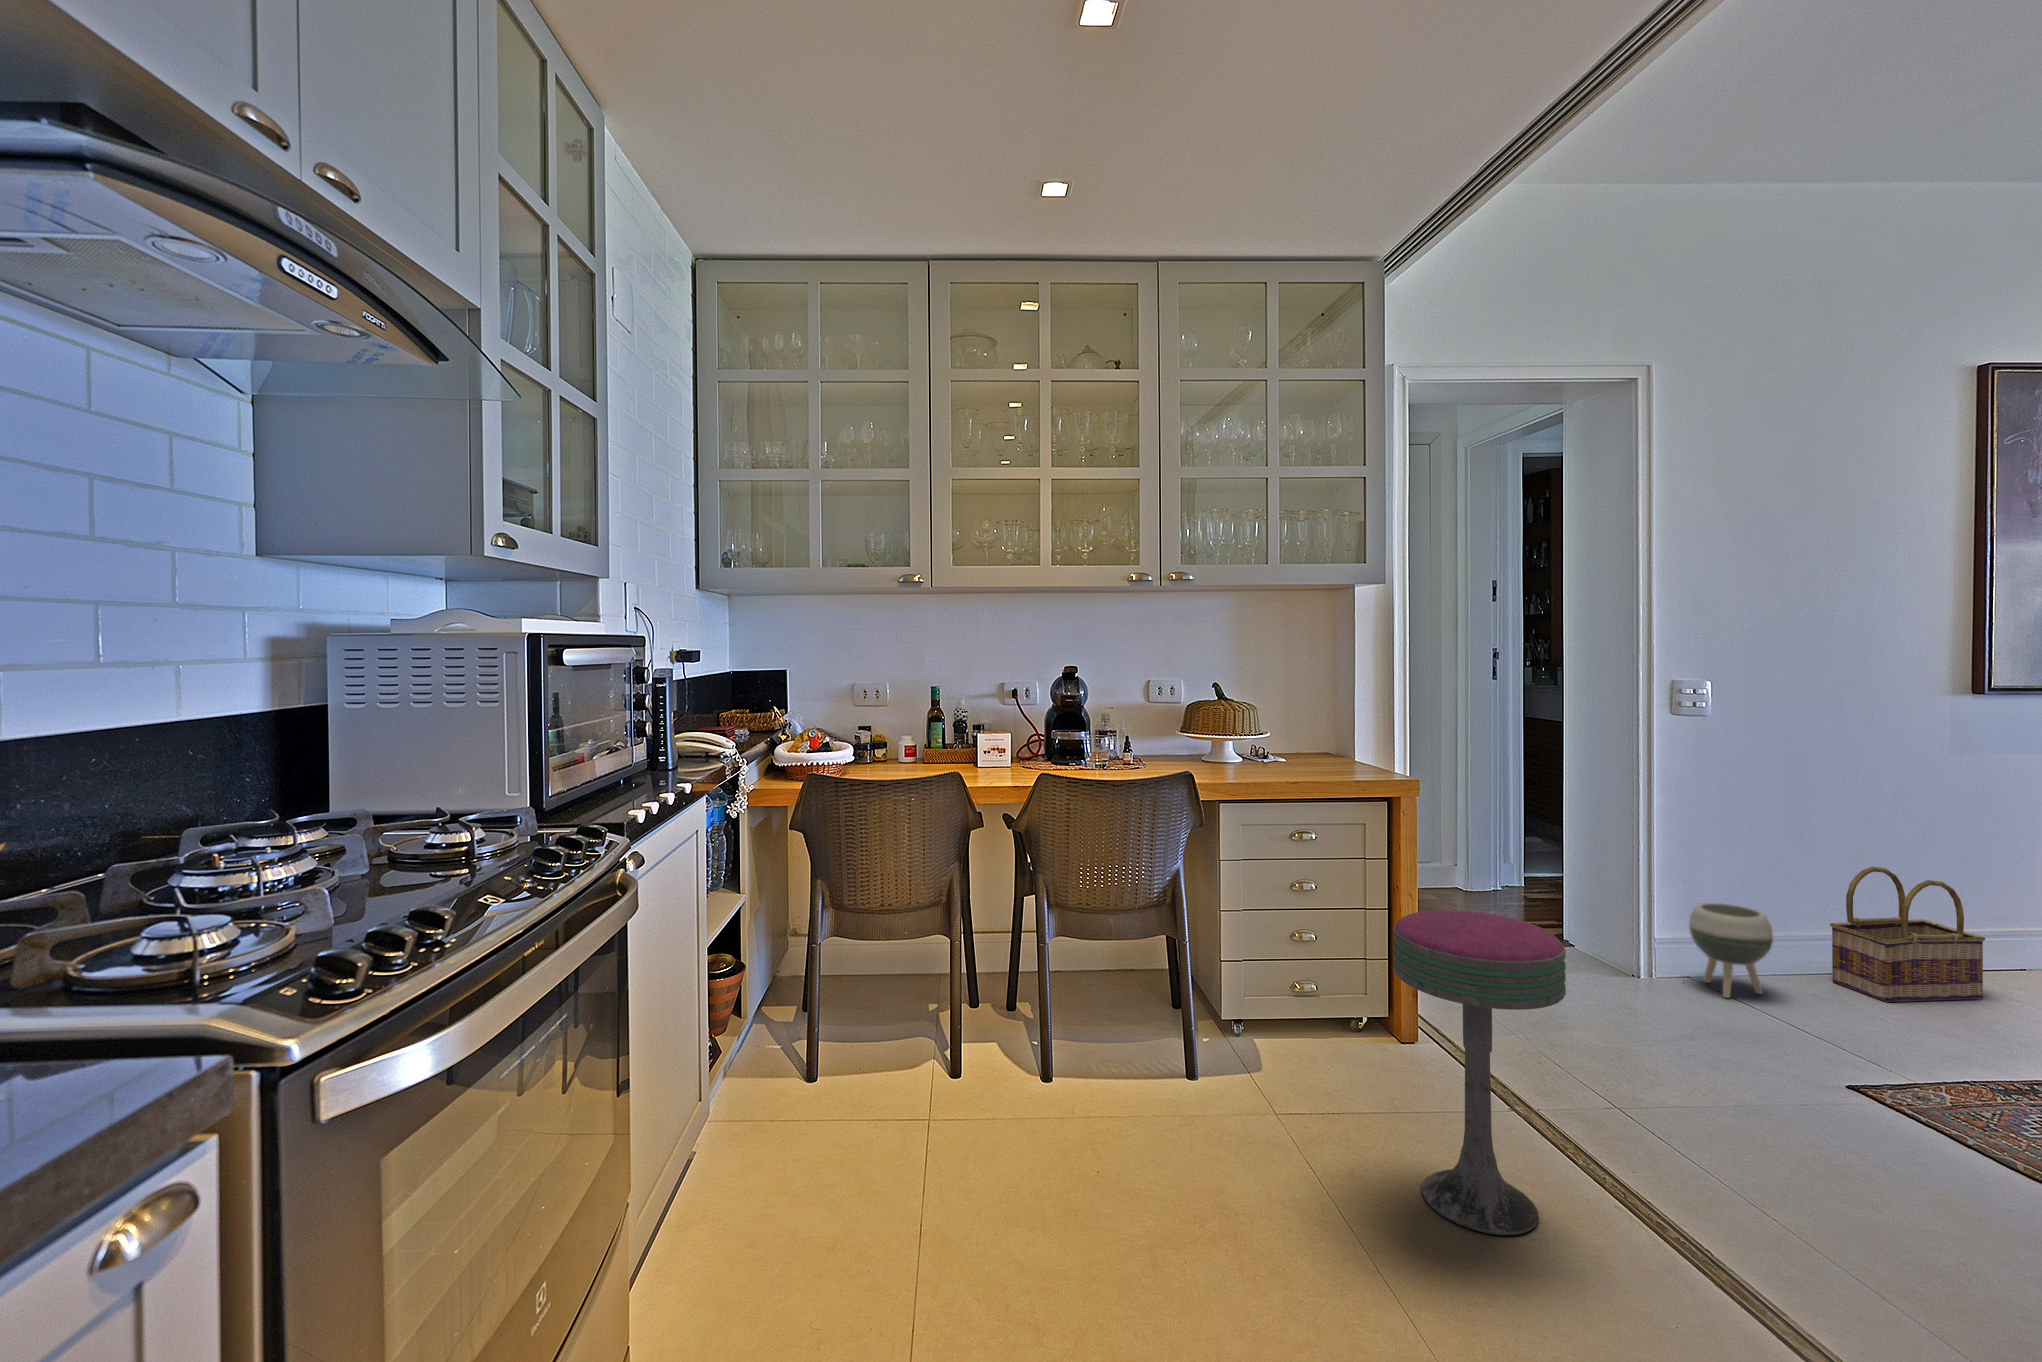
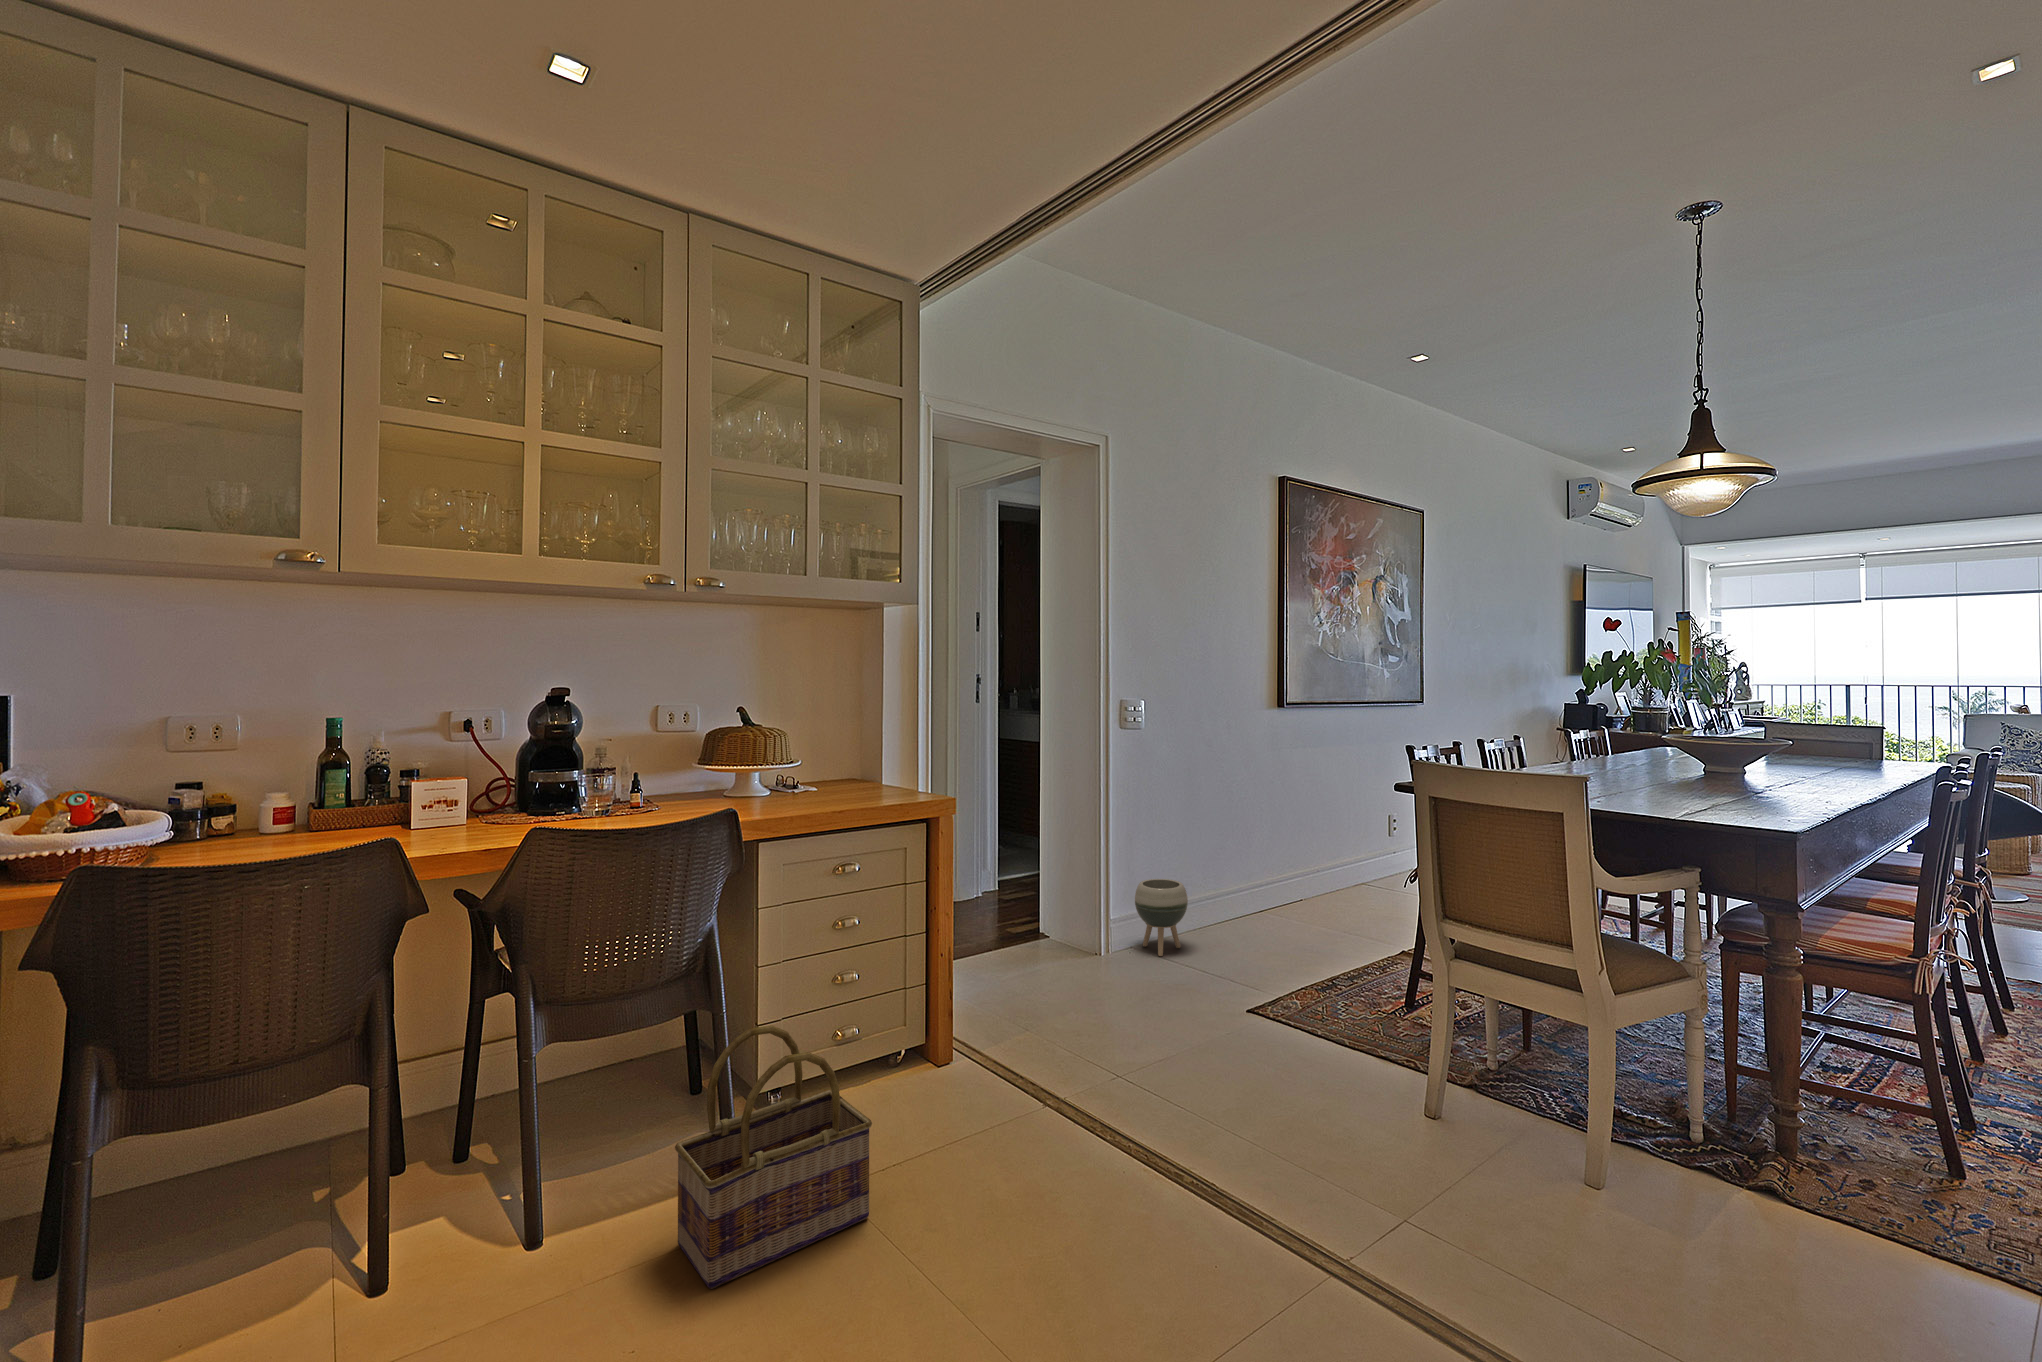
basket: present [1830,867,1985,1002] -> present [675,1025,872,1289]
bar stool: present [1393,910,1566,1235] -> none [970,924,1118,1248]

